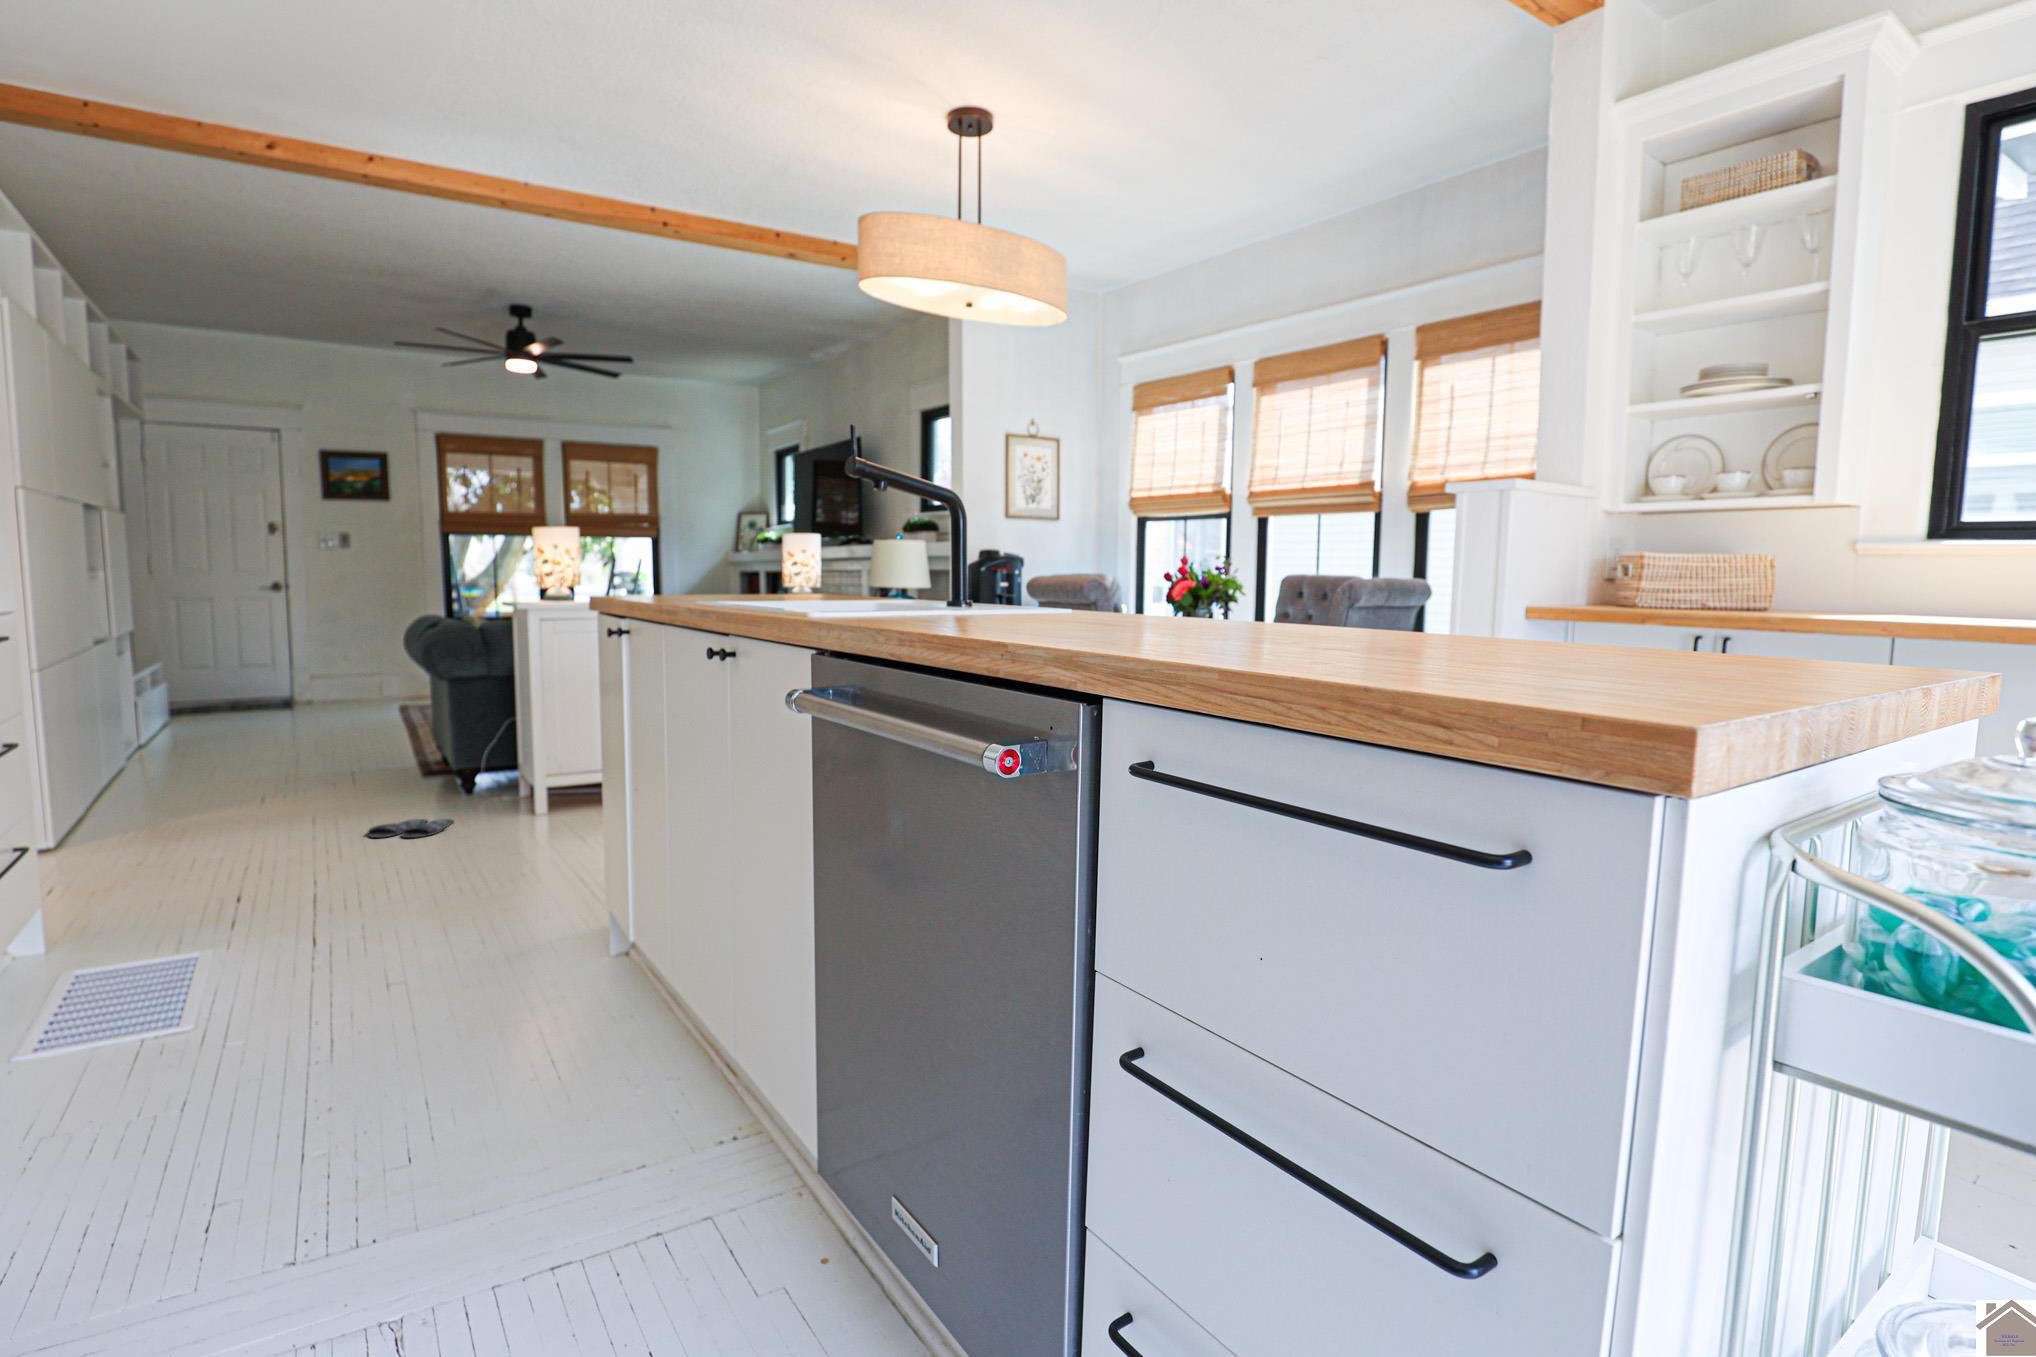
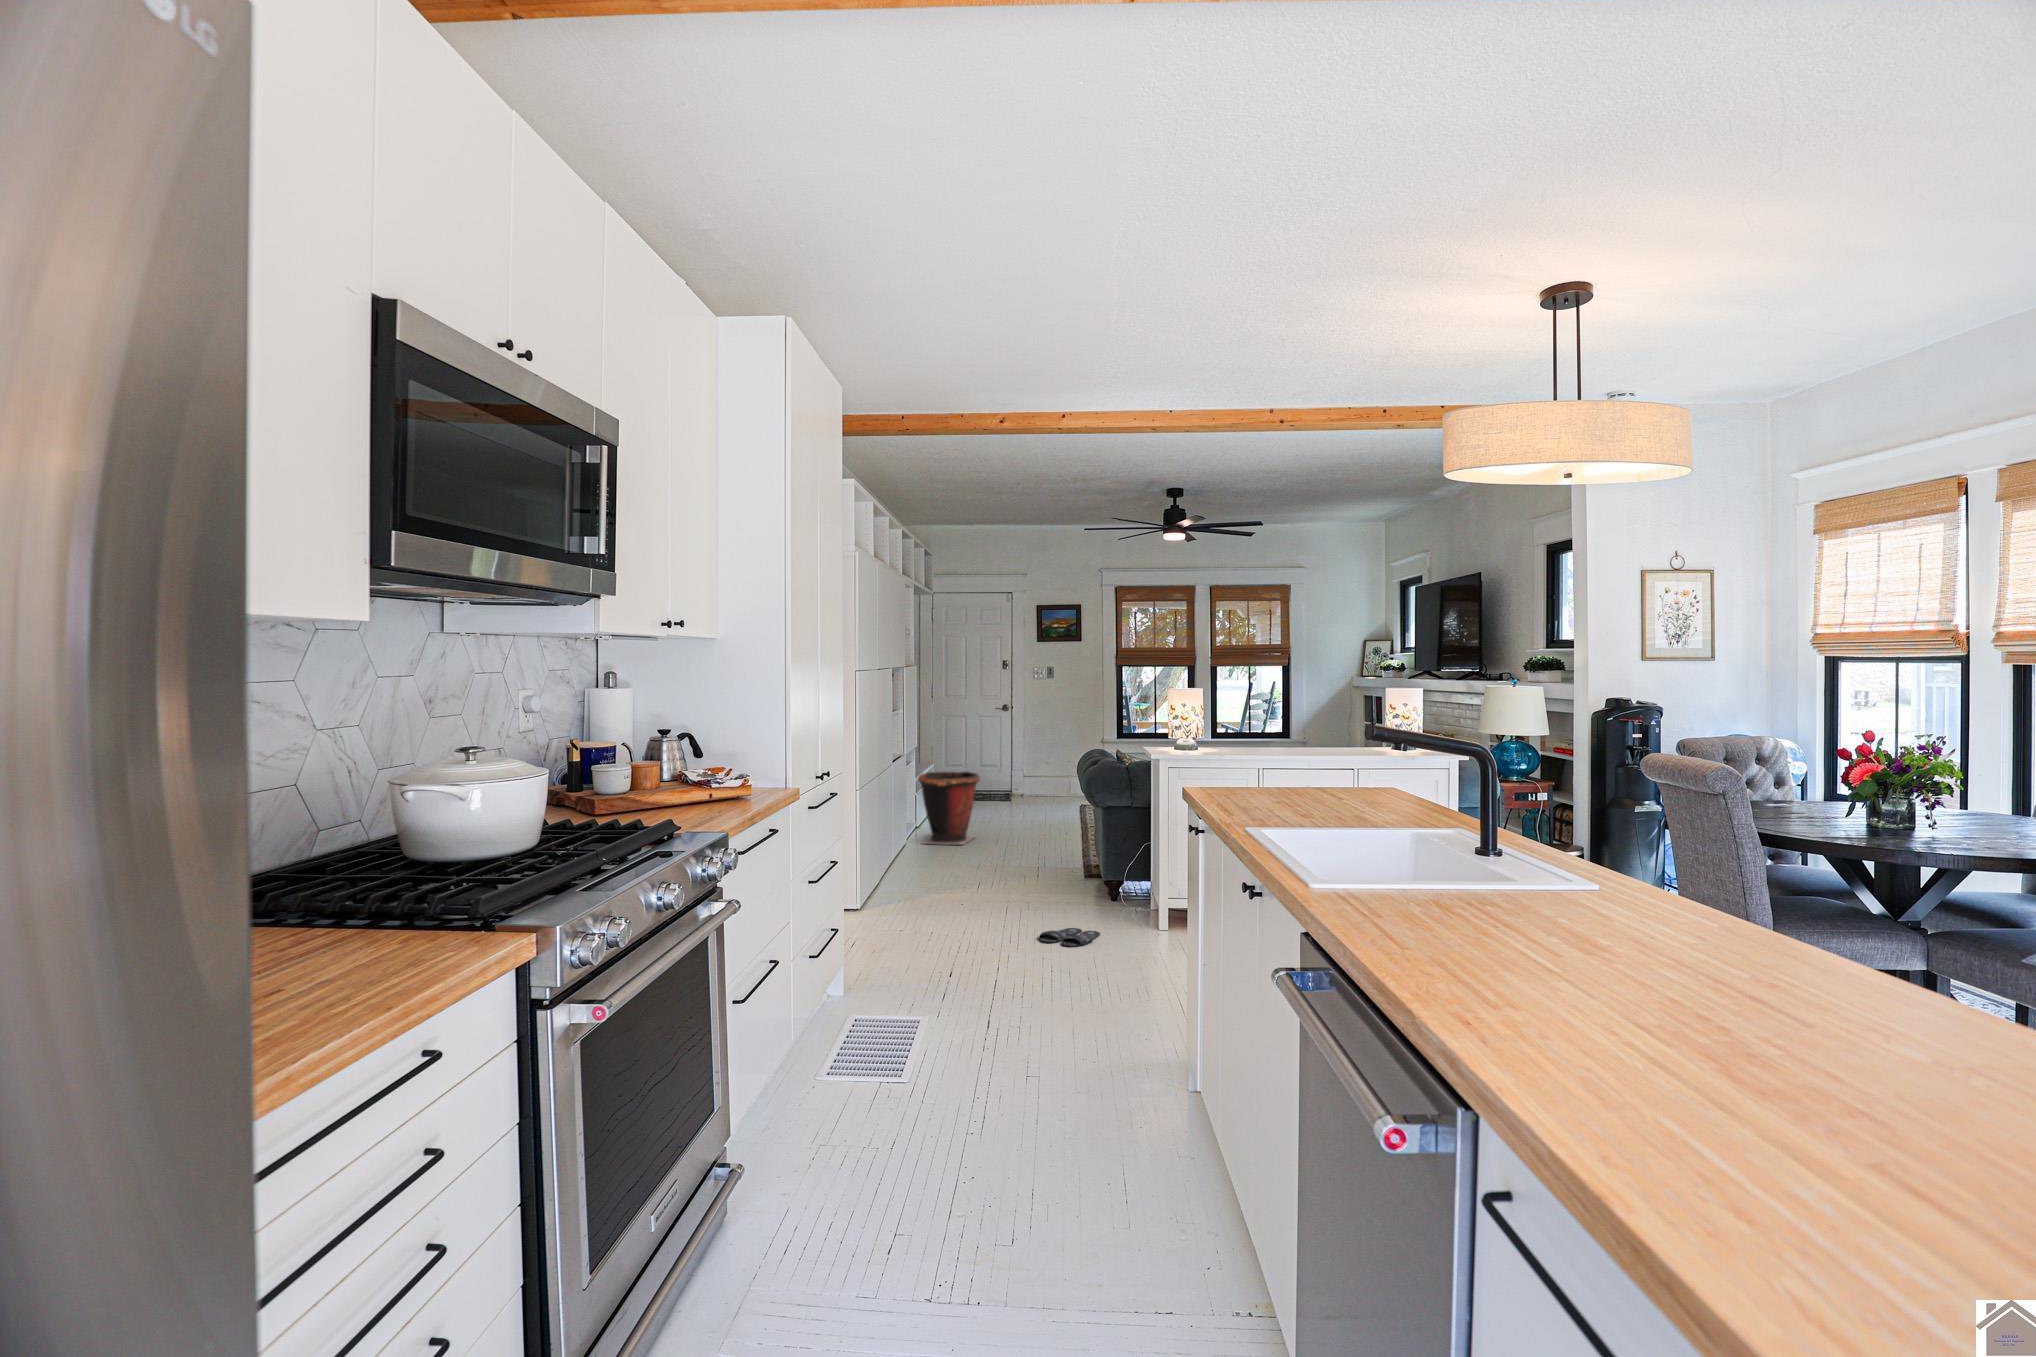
trash can: none [142,649,250,754] -> present [918,771,980,844]

